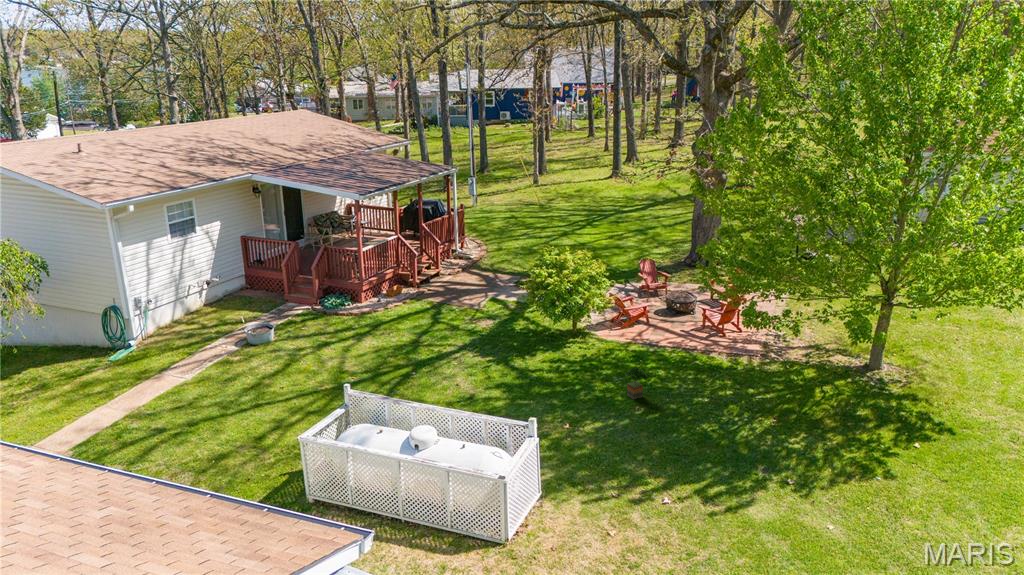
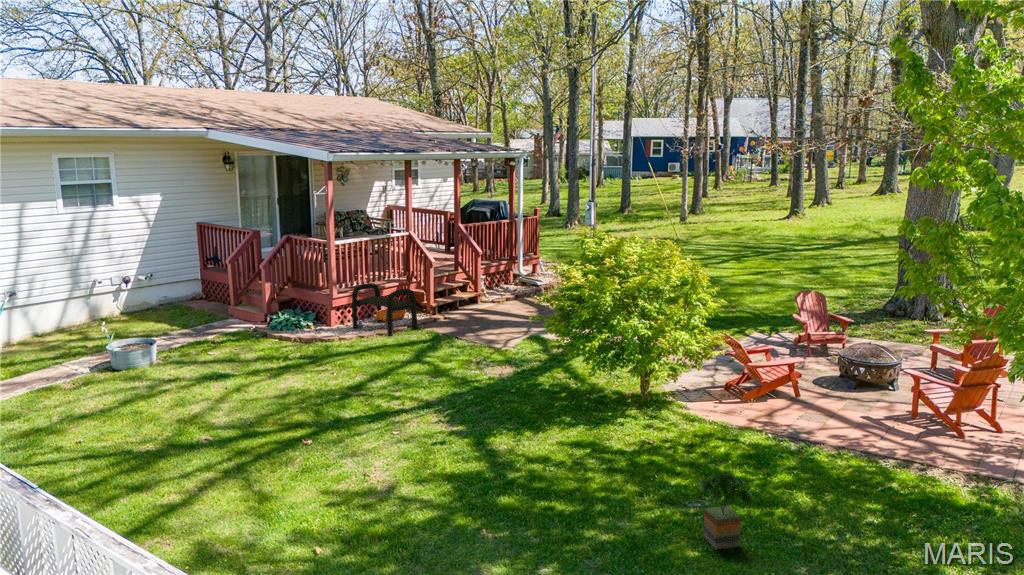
bench: none [371,272,416,306] -> present [352,283,418,336]

